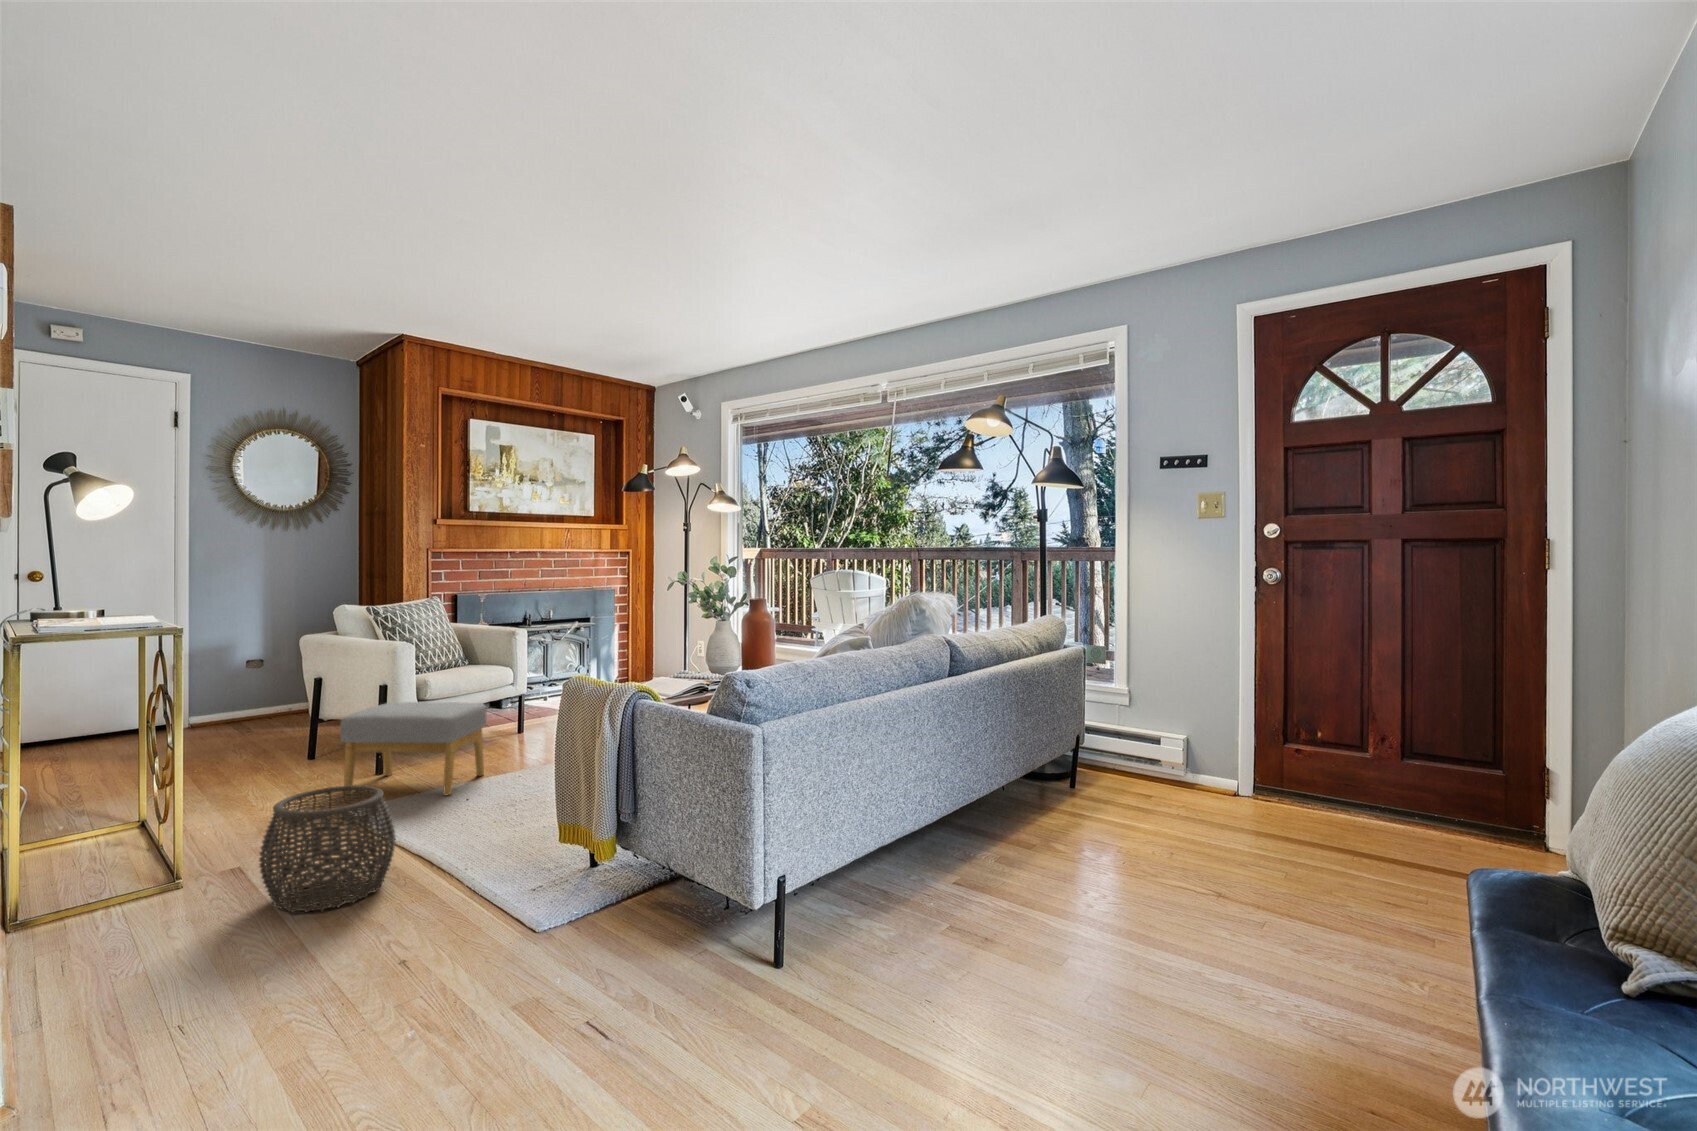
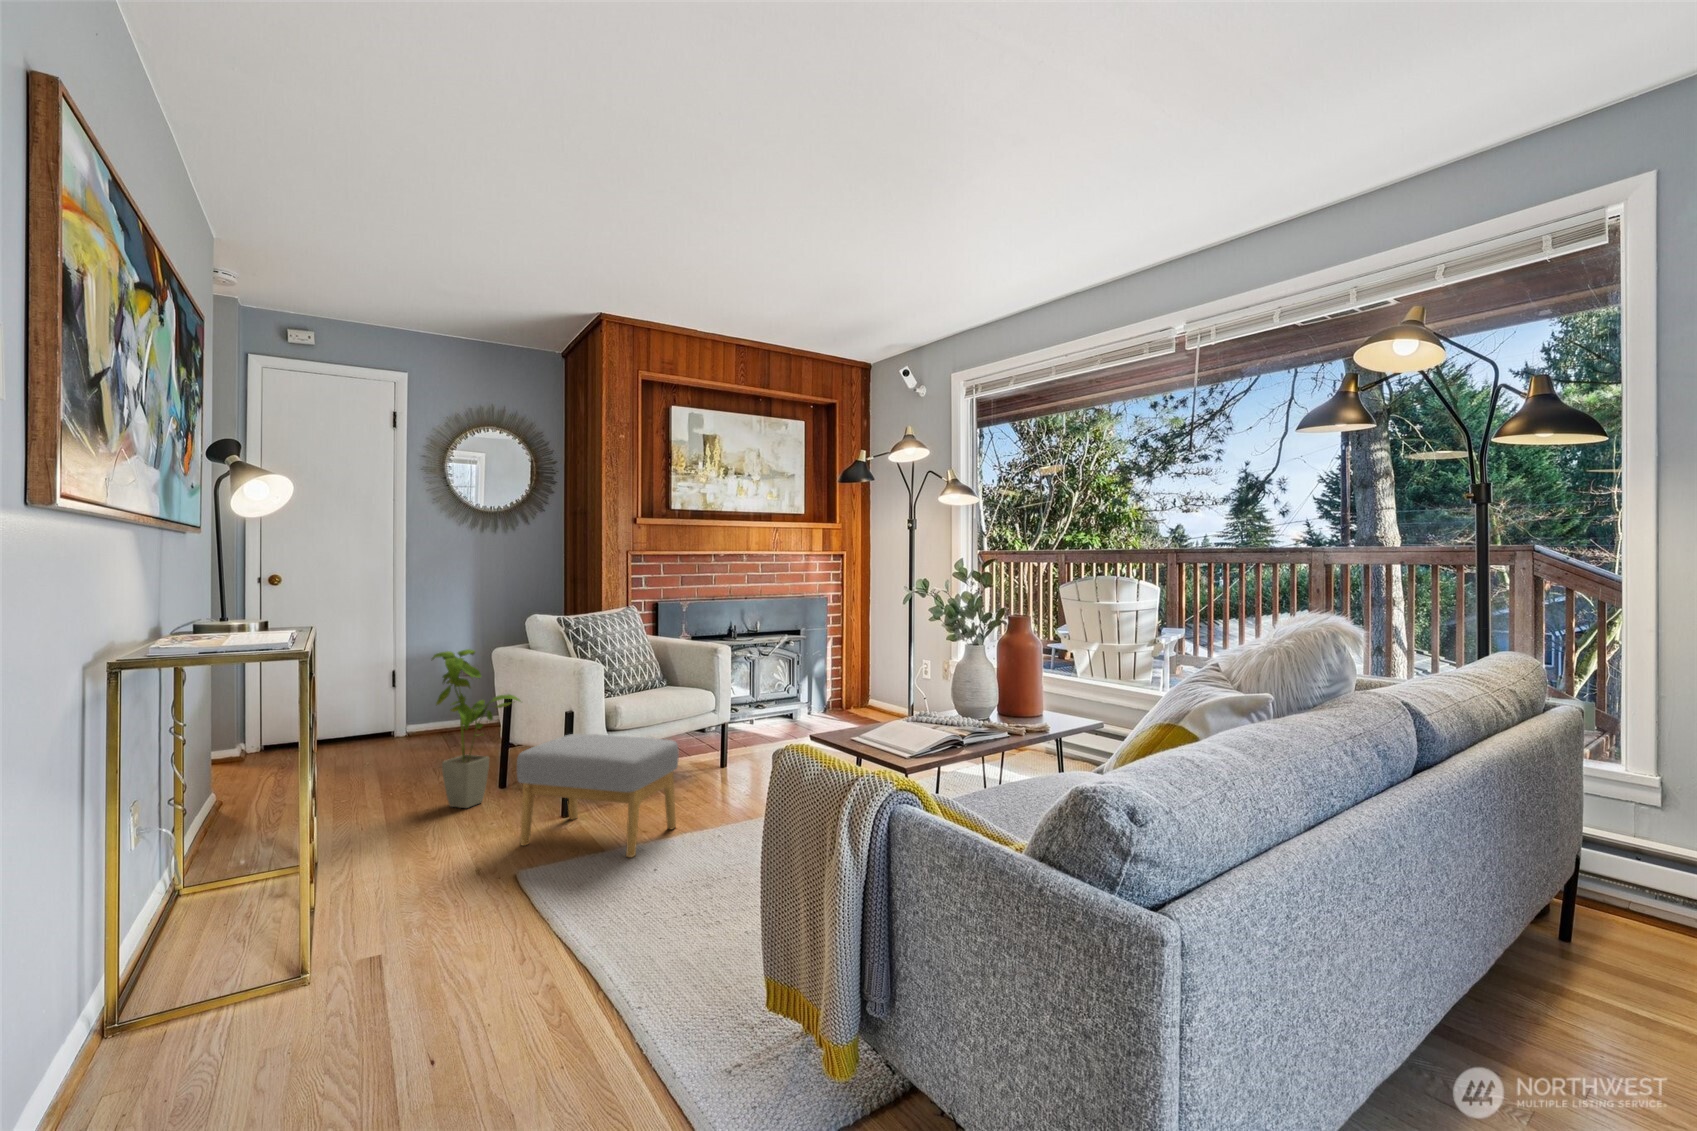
house plant: none [245,634,336,775] -> present [432,649,520,808]
woven basket: present [259,785,396,912] -> none [369,870,544,1061]

